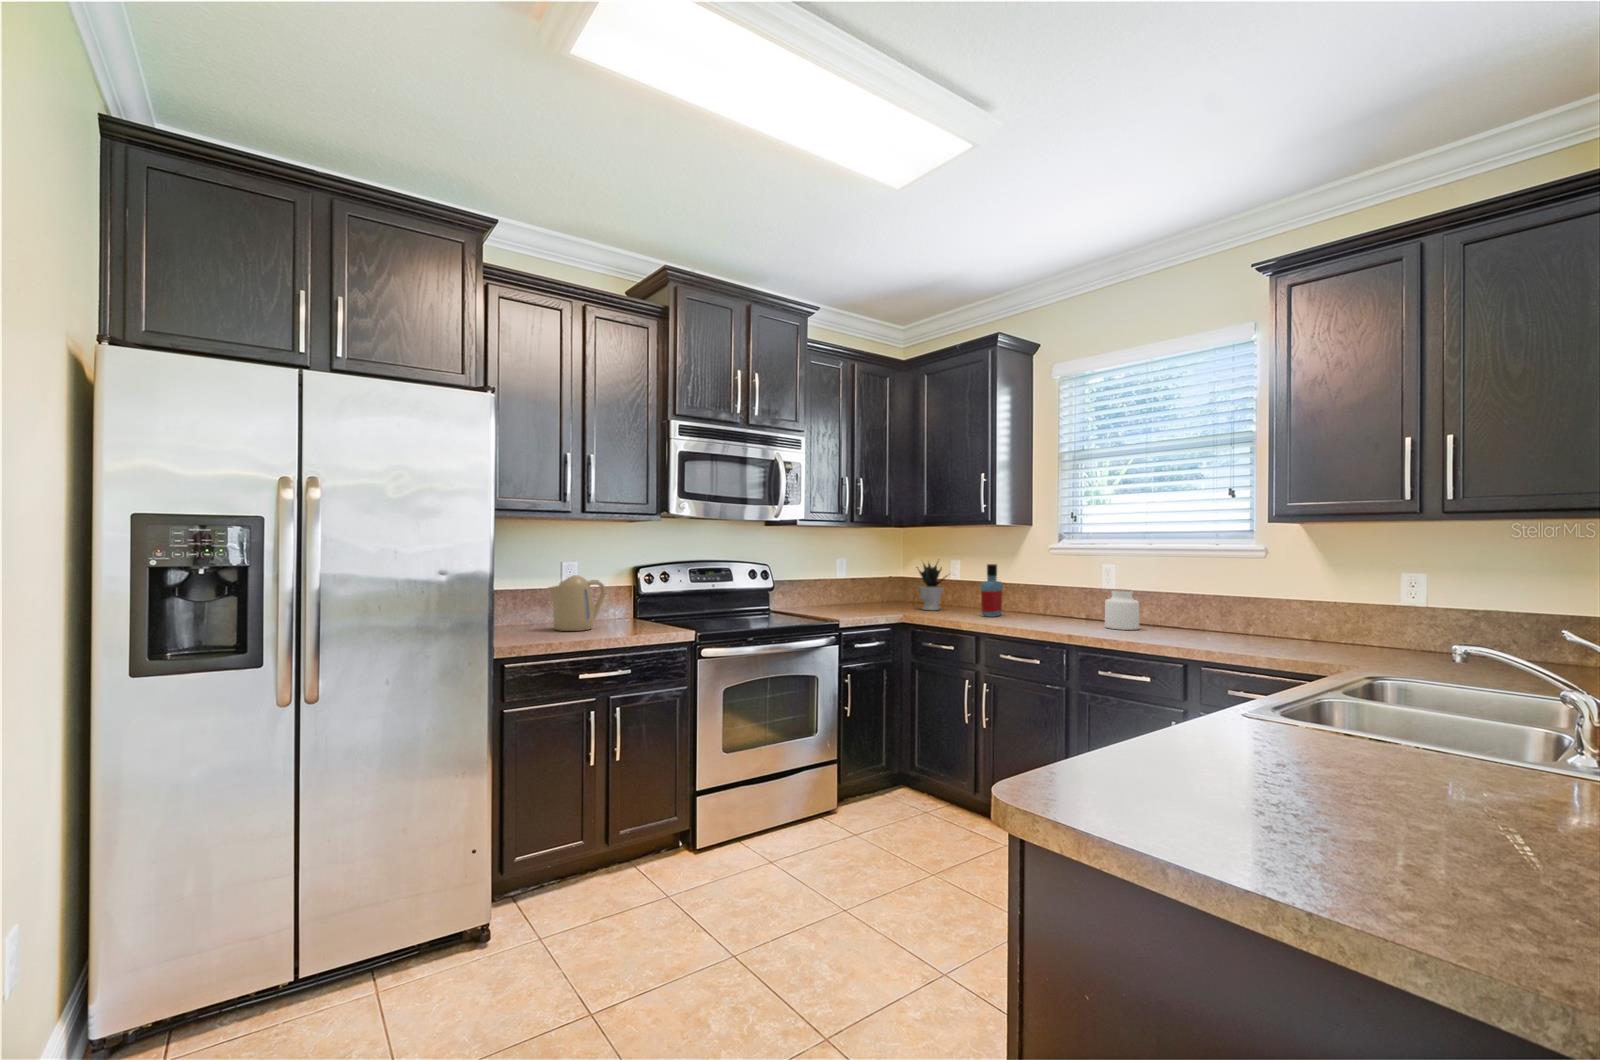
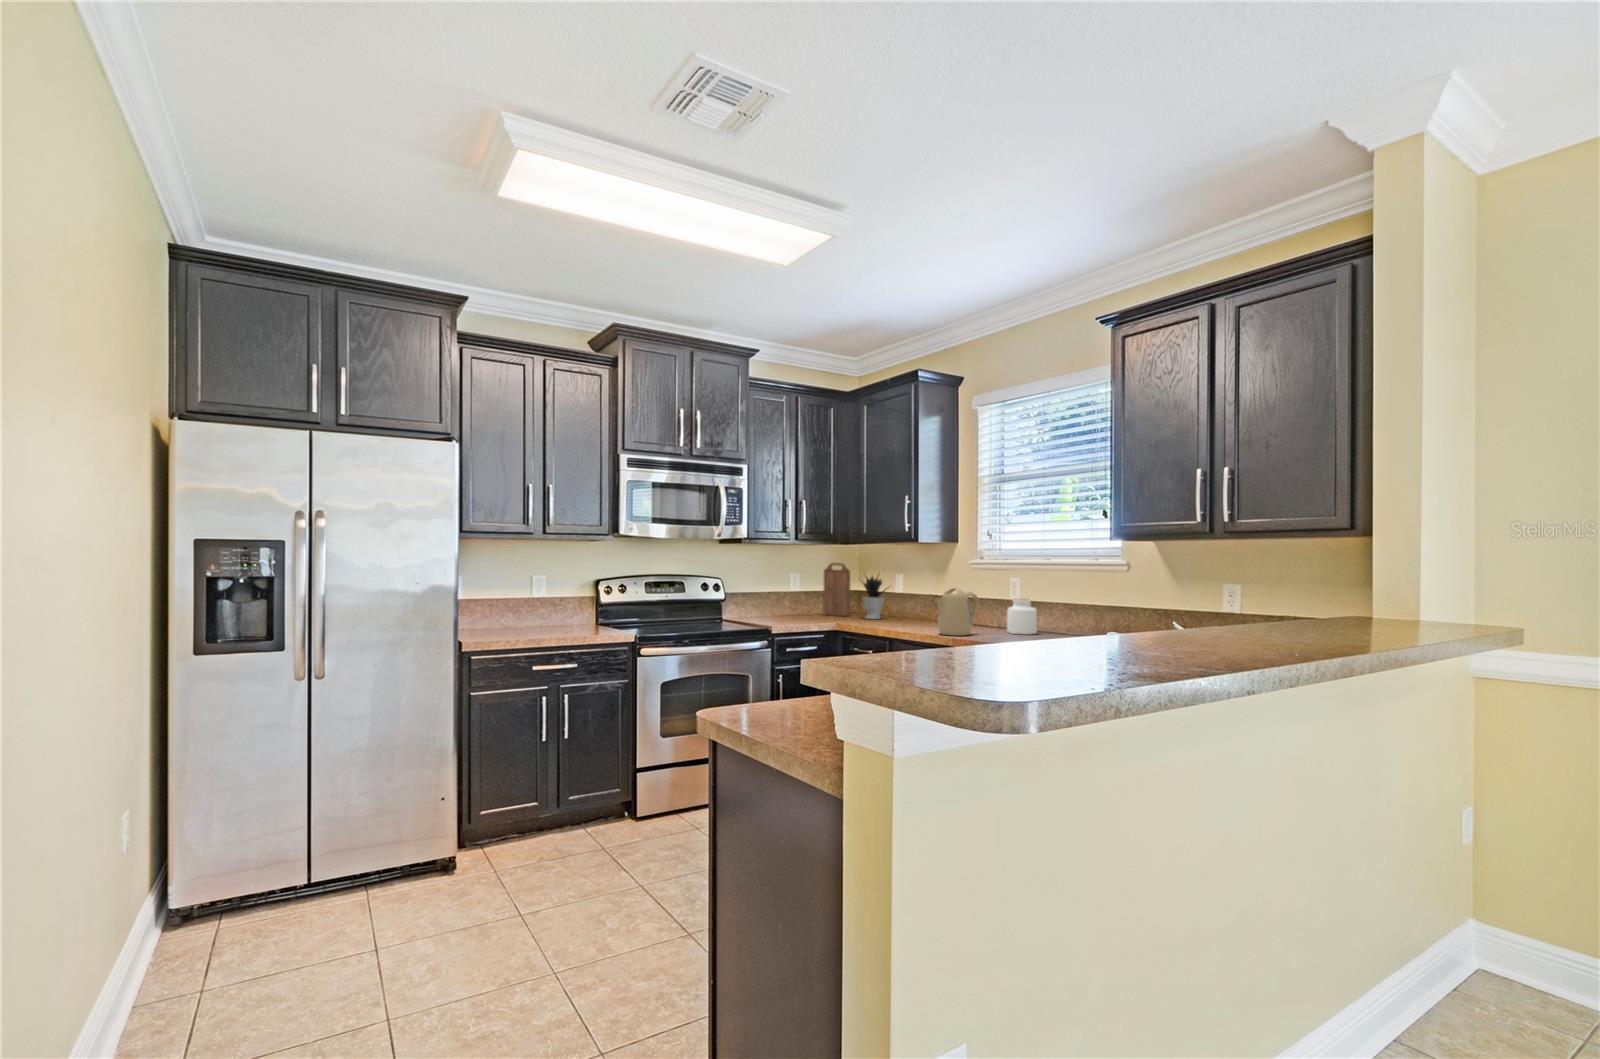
cutting board: none [872,549,903,607] -> present [823,563,850,616]
bottle: present [981,564,1003,617] -> none [910,576,932,624]
kettle: present [548,575,606,631] -> present [936,588,979,636]

